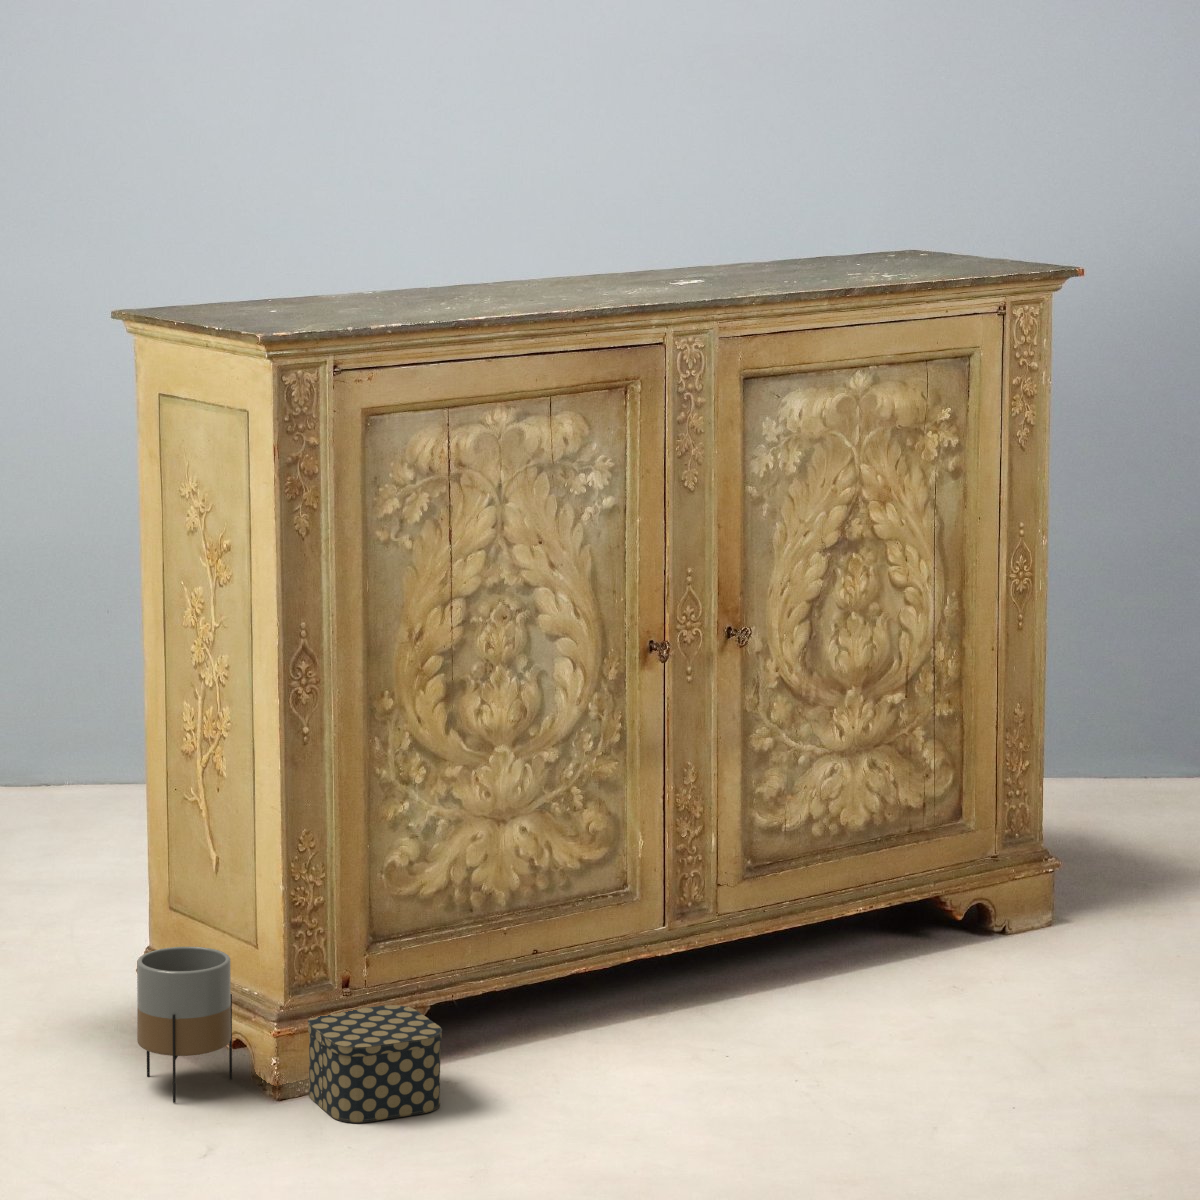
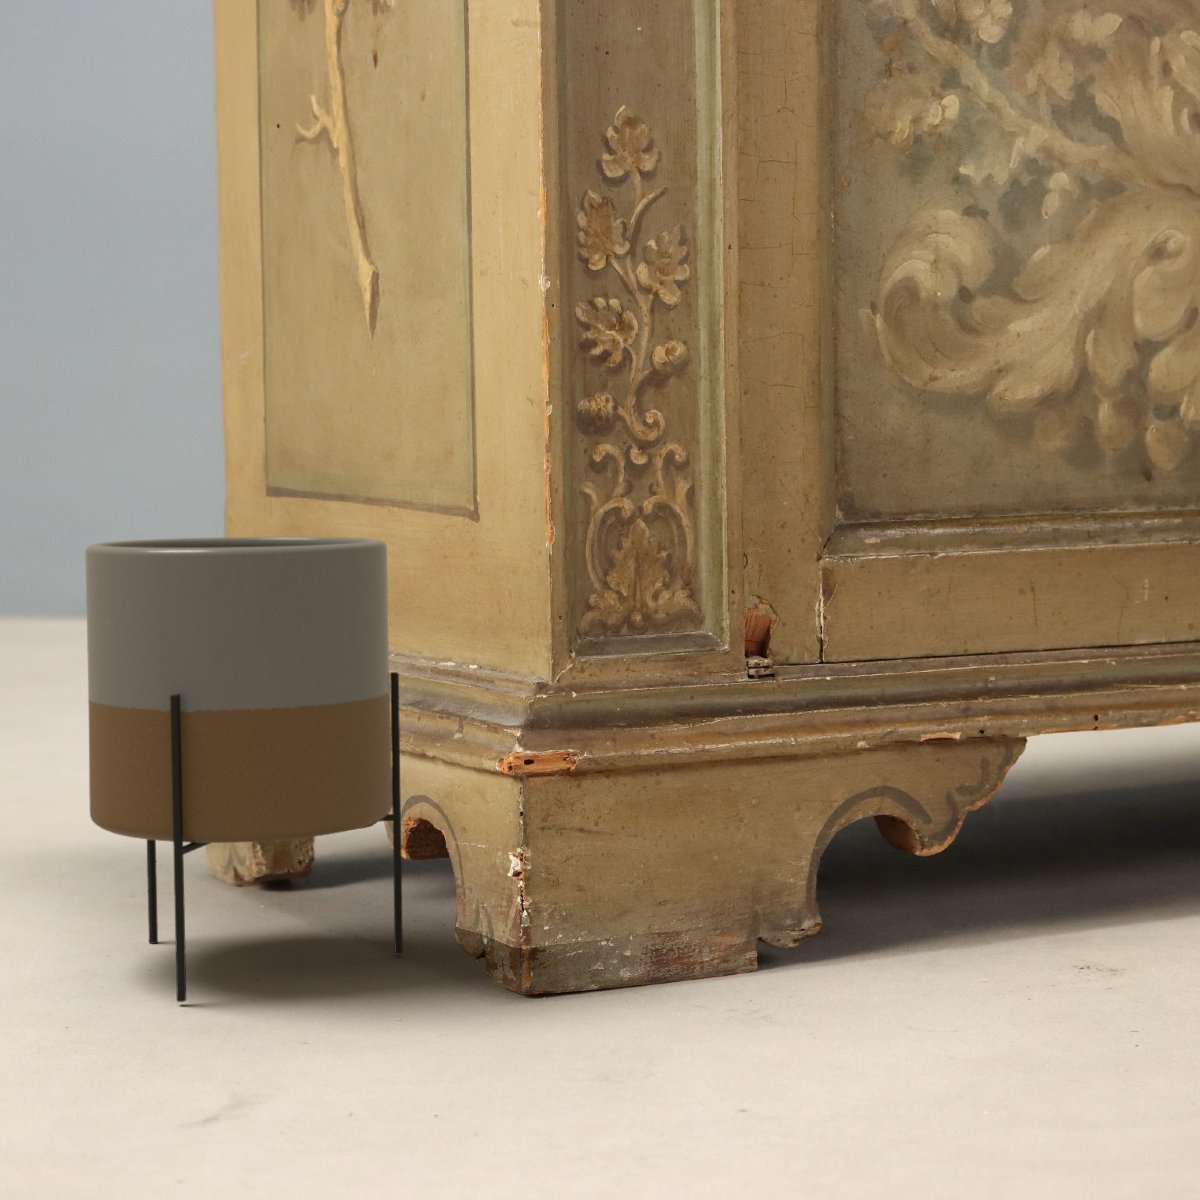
storage box: present [308,1005,442,1123] -> none [630,720,1103,1072]

